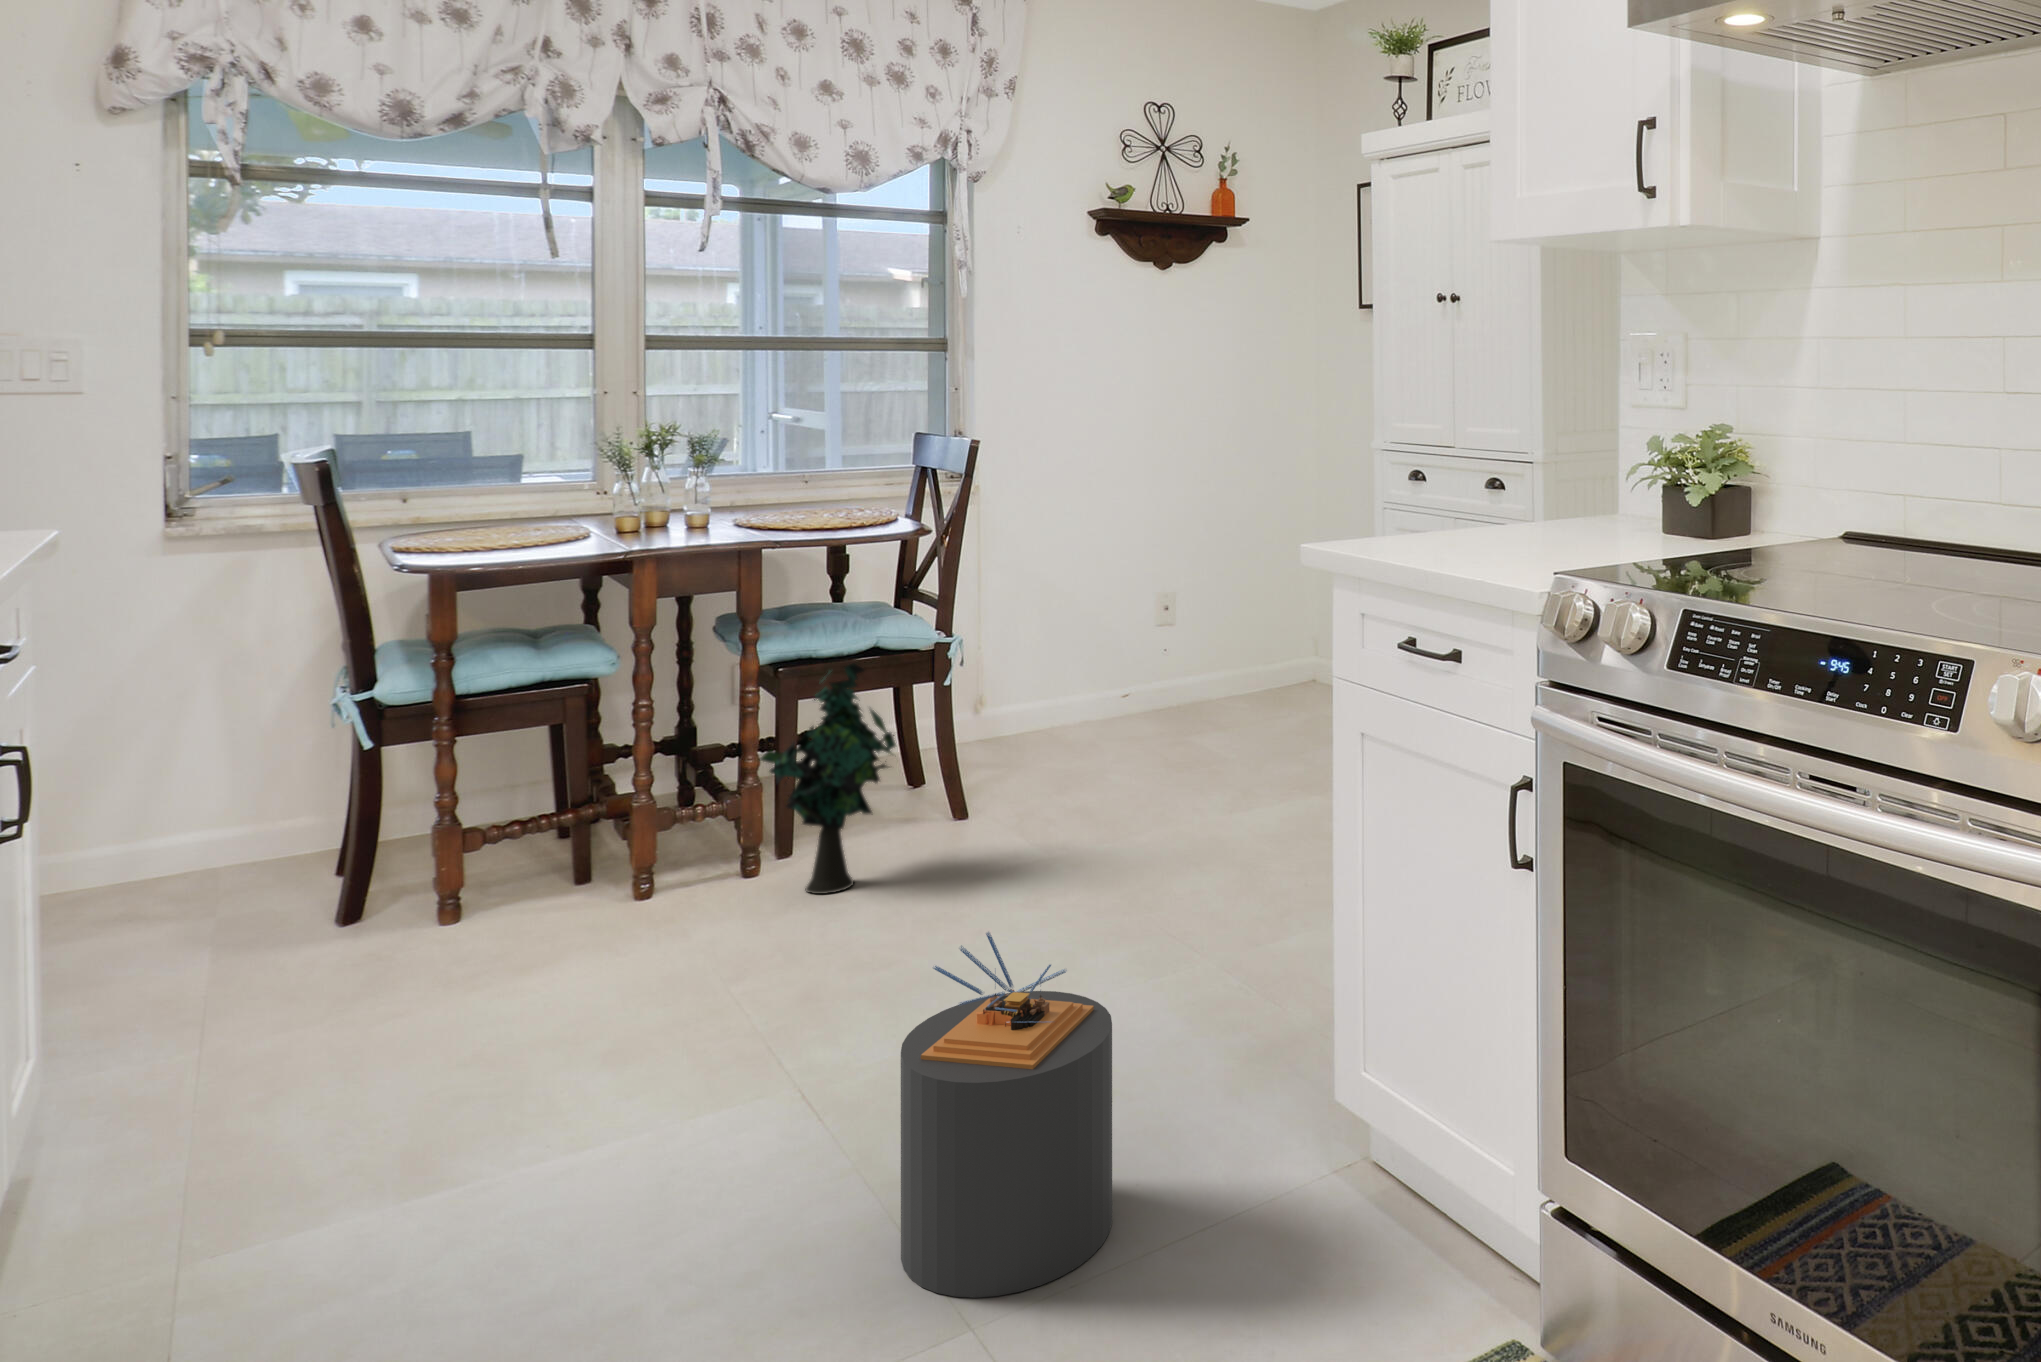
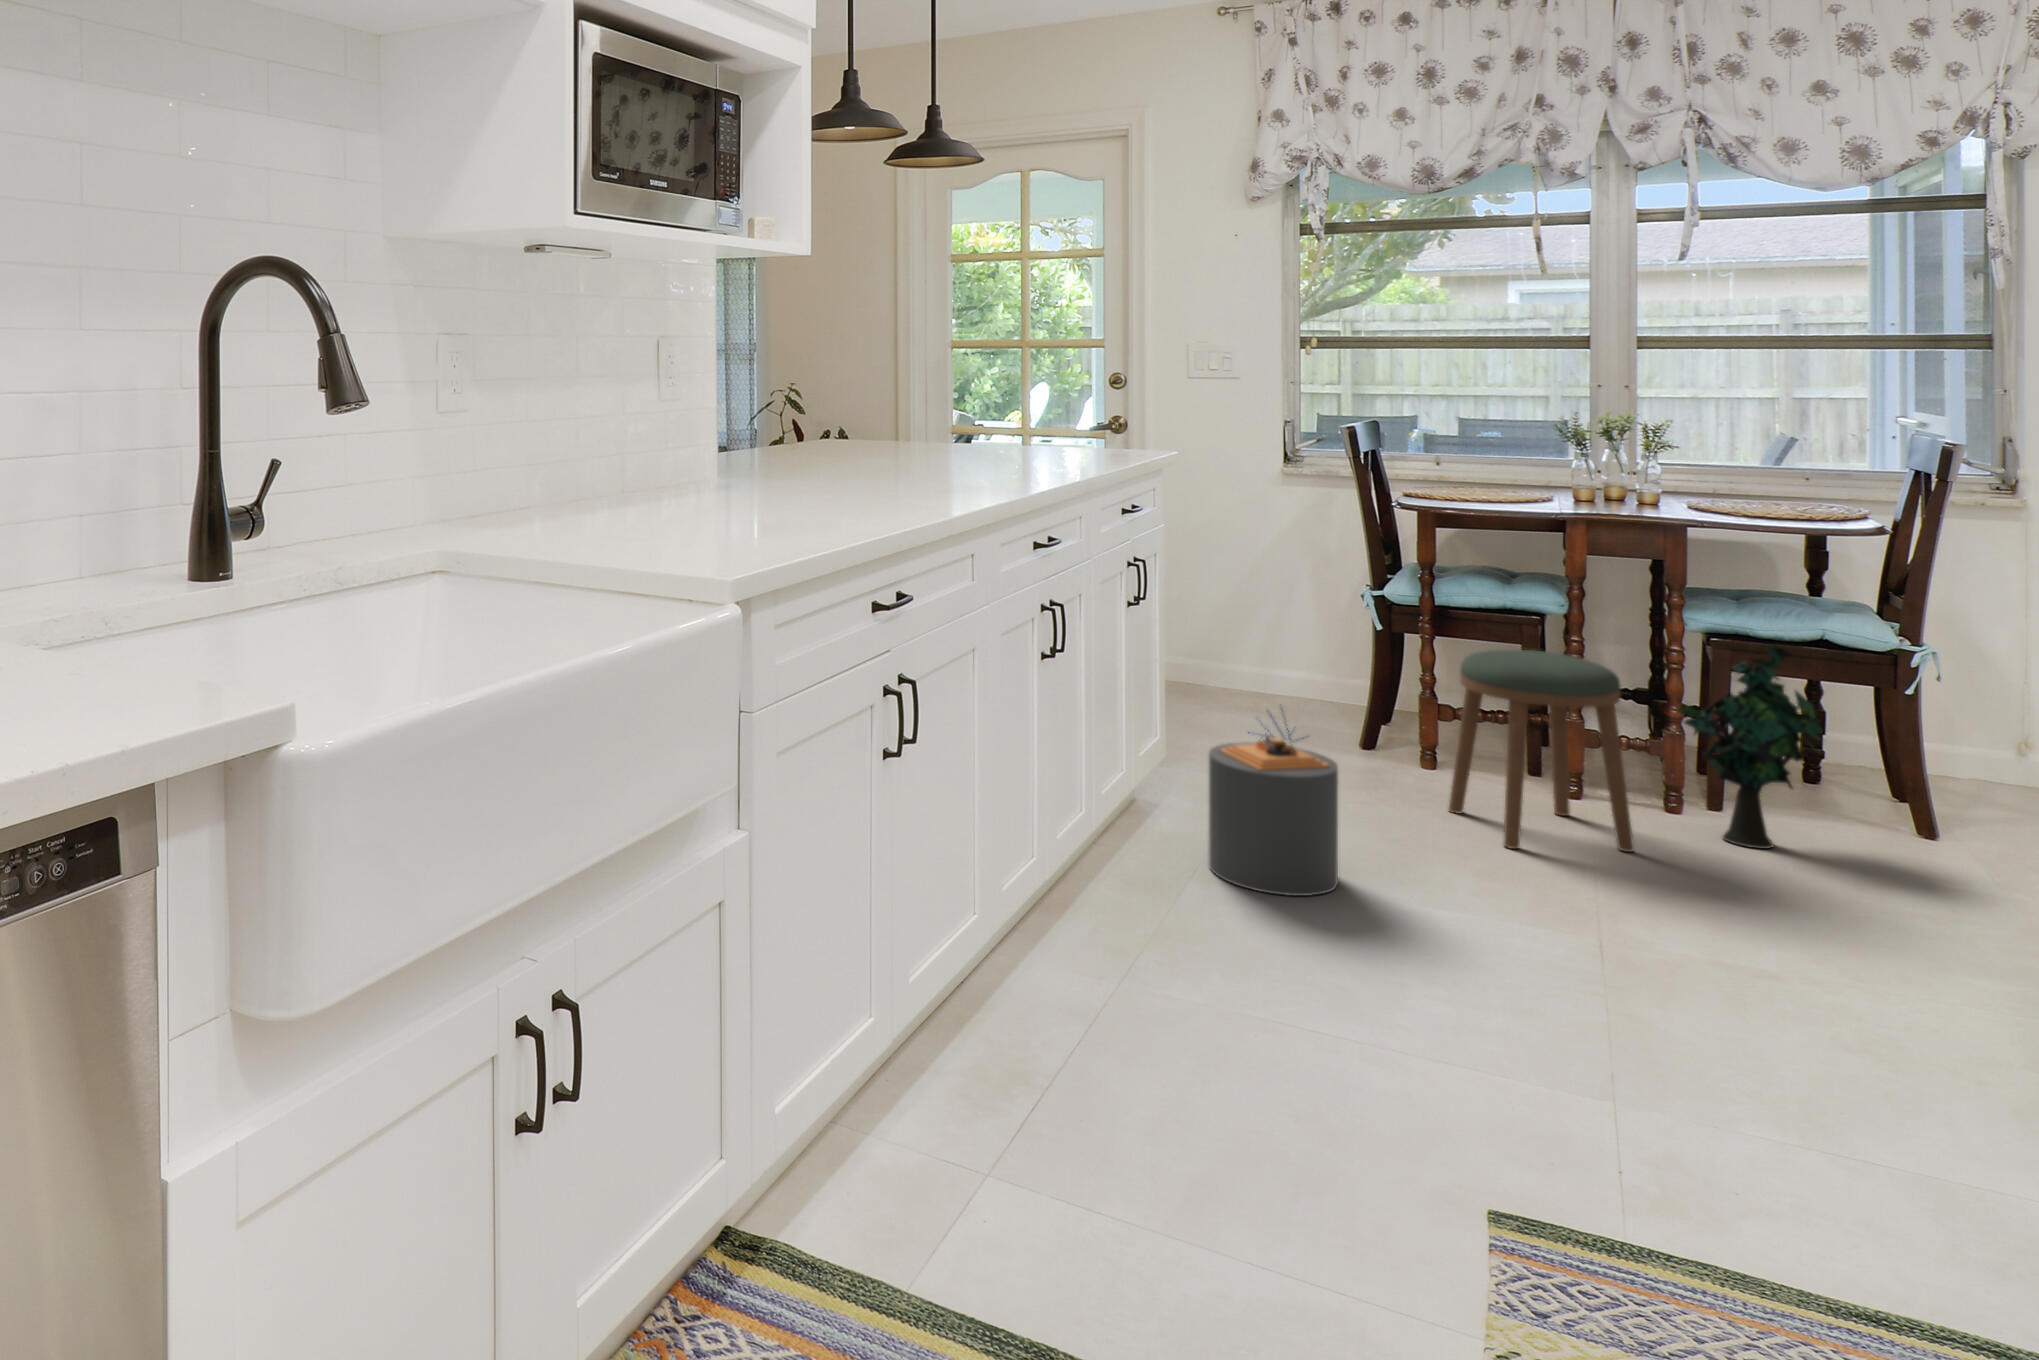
stool: none [500,724,738,1002] -> present [1449,650,1634,852]
trash can: present [901,932,1112,1298] -> present [1209,704,1338,896]

